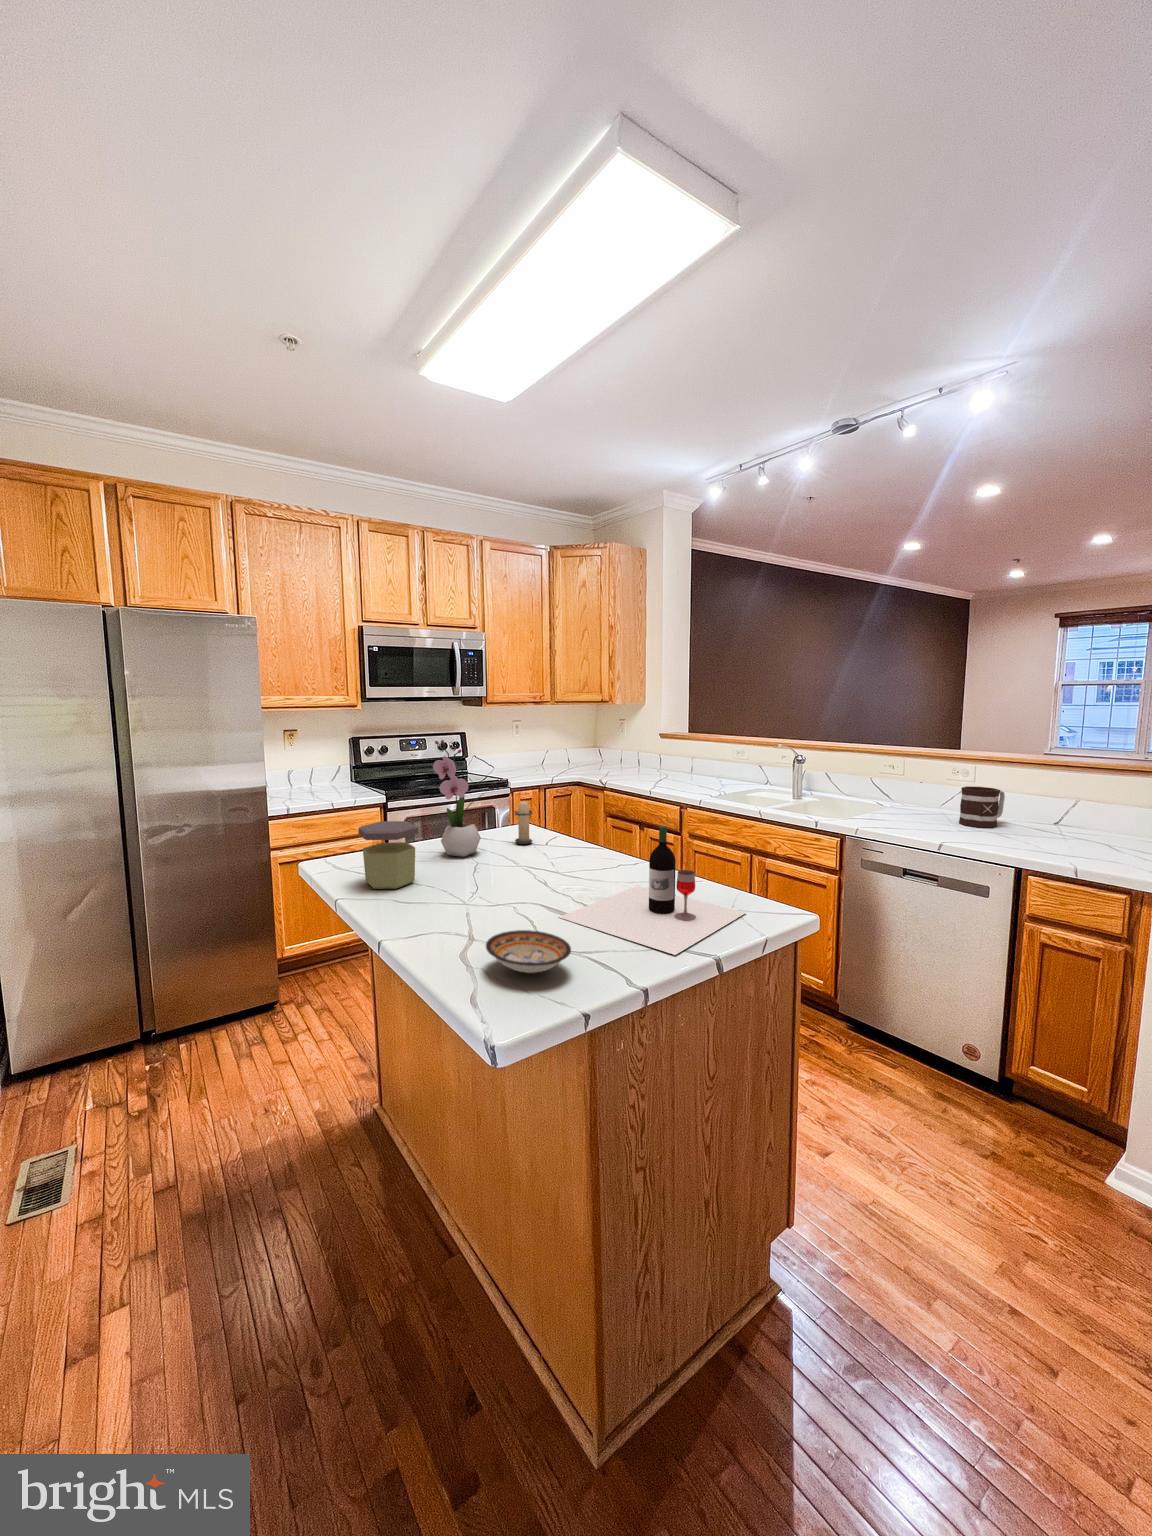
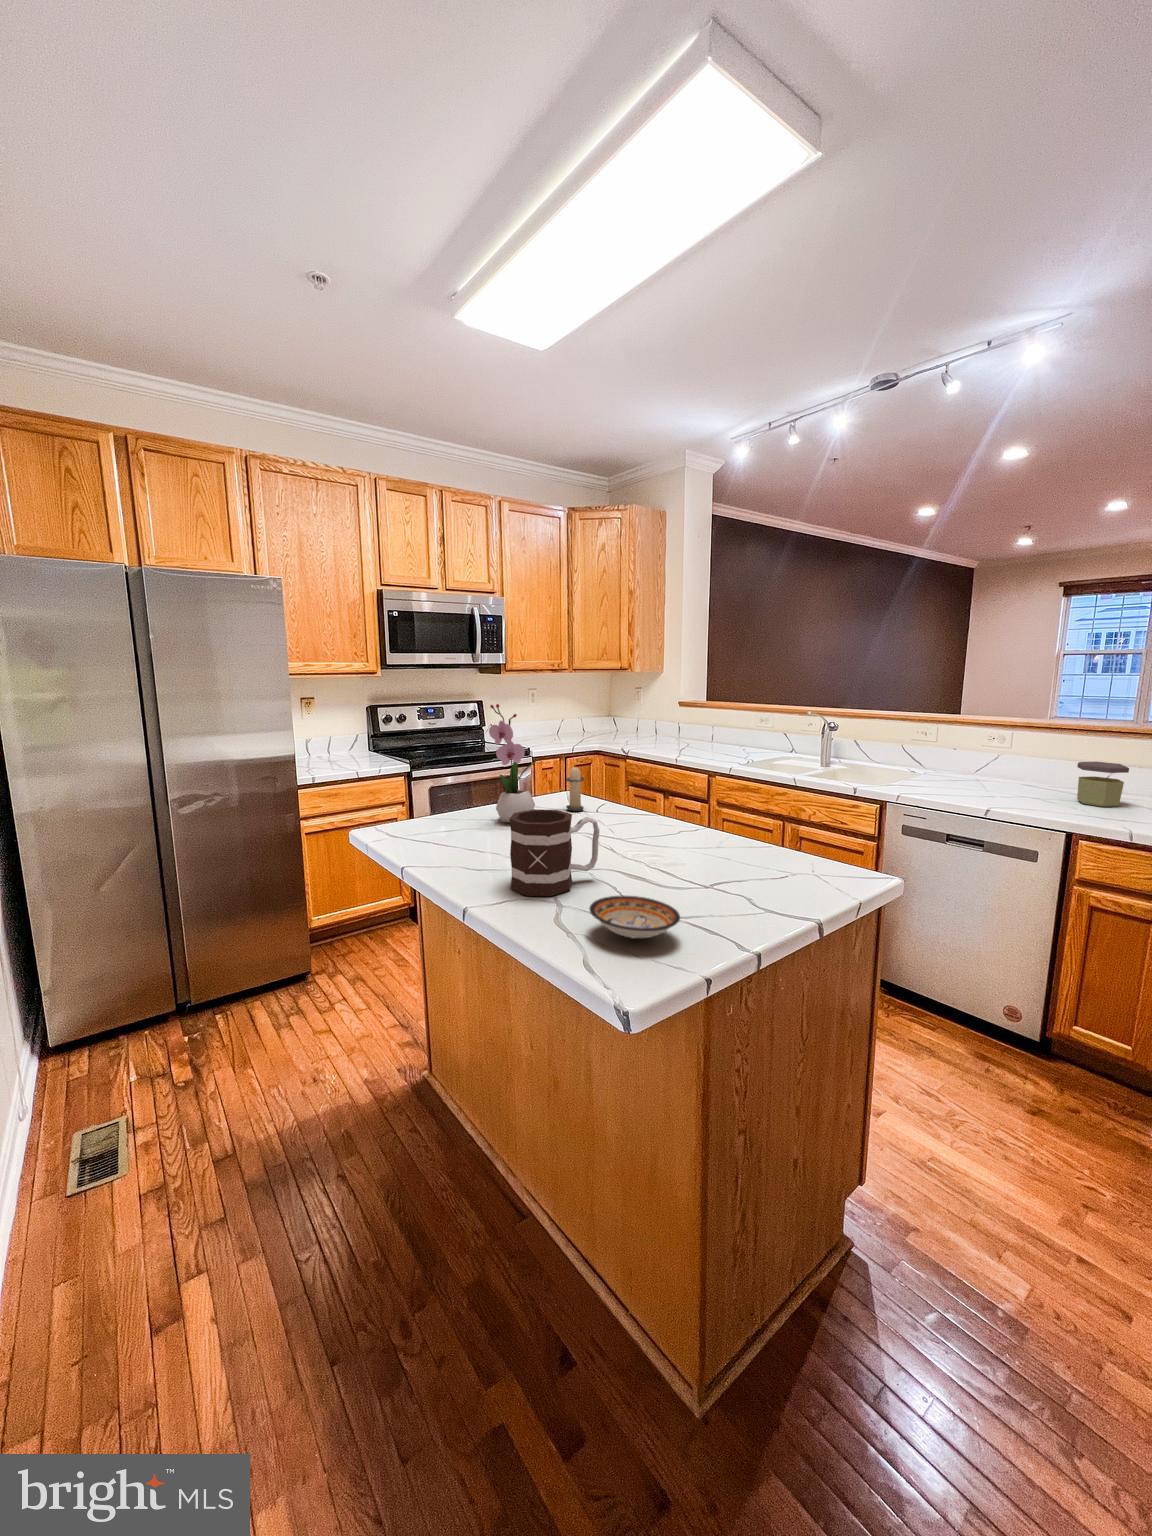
mug: present [959,786,1005,828] -> present [509,809,599,896]
jar: present [358,821,418,889] -> present [1077,762,1129,807]
wine bottle: present [560,826,746,955] -> none [642,789,830,919]

